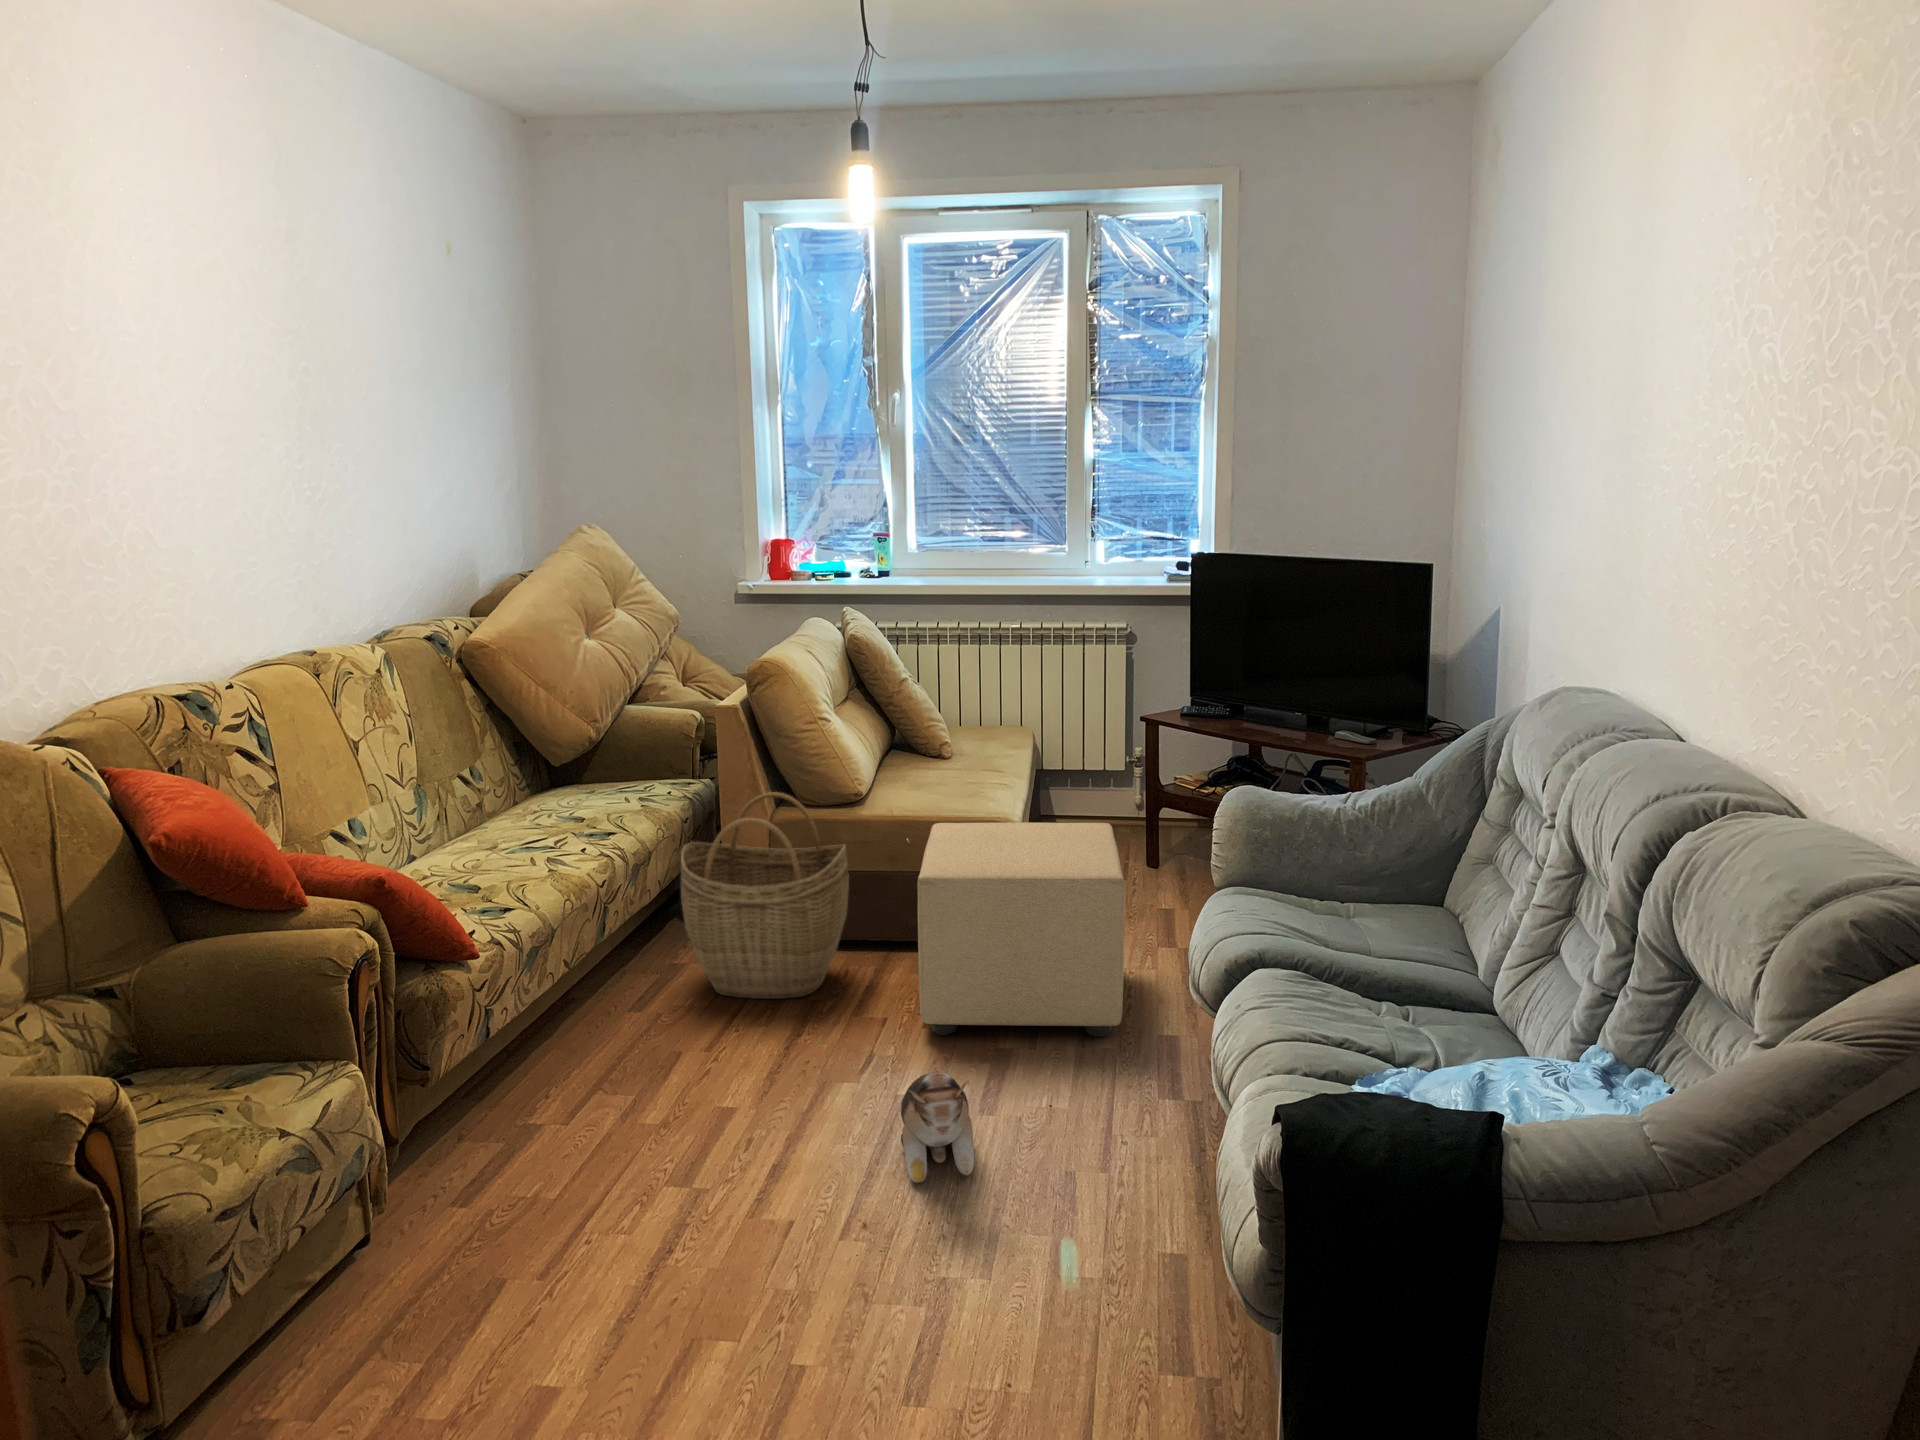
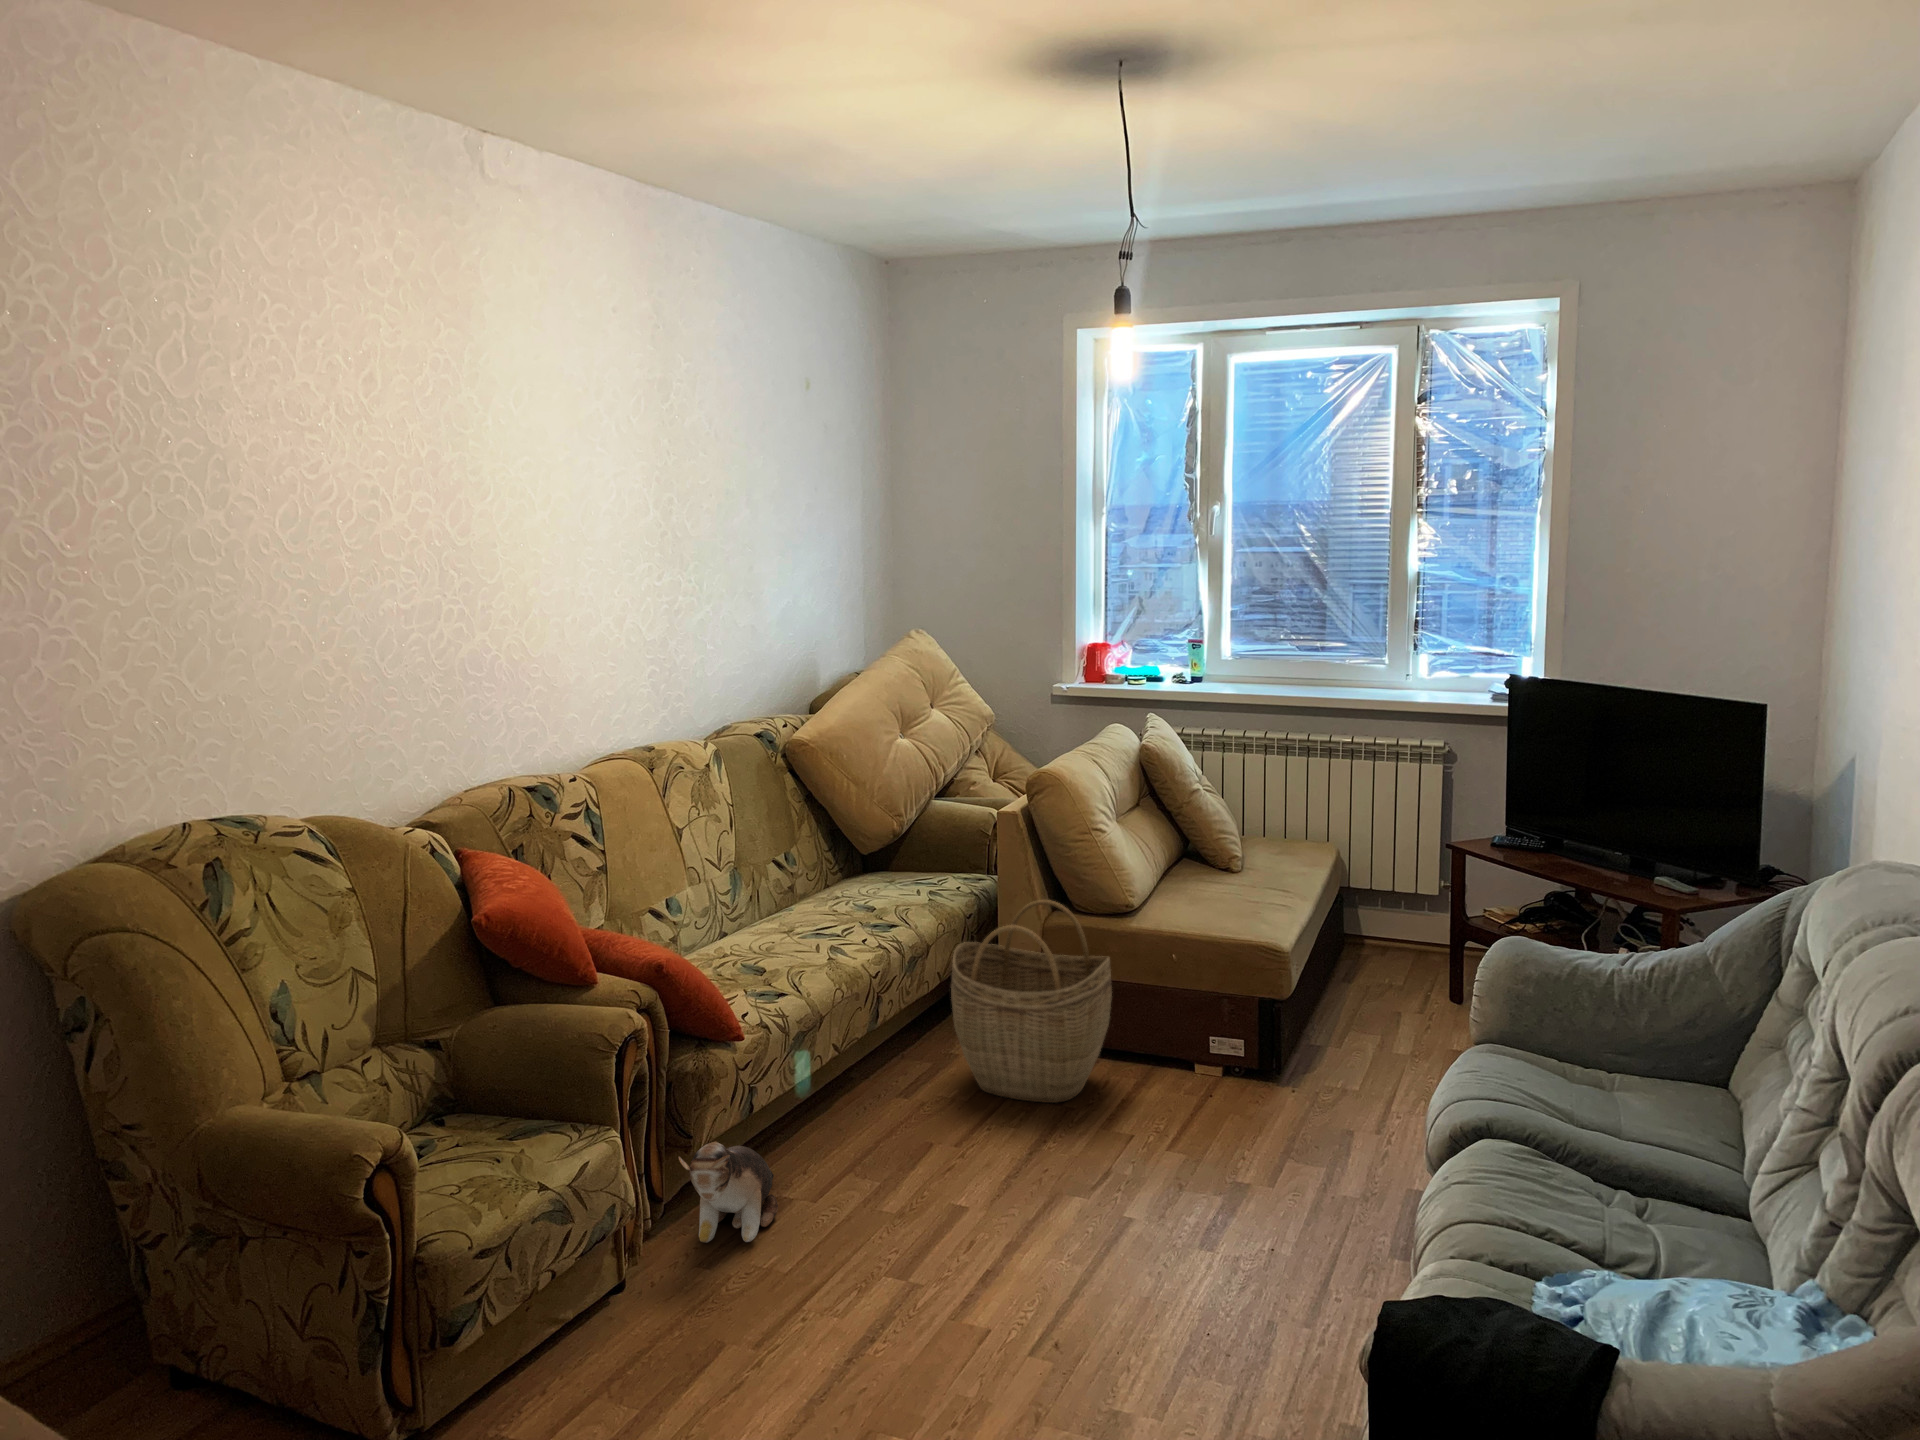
ottoman: present [917,822,1124,1037] -> none [1162,944,1383,1183]
plush toy: present [901,1068,974,1183] -> present [678,1141,778,1243]

